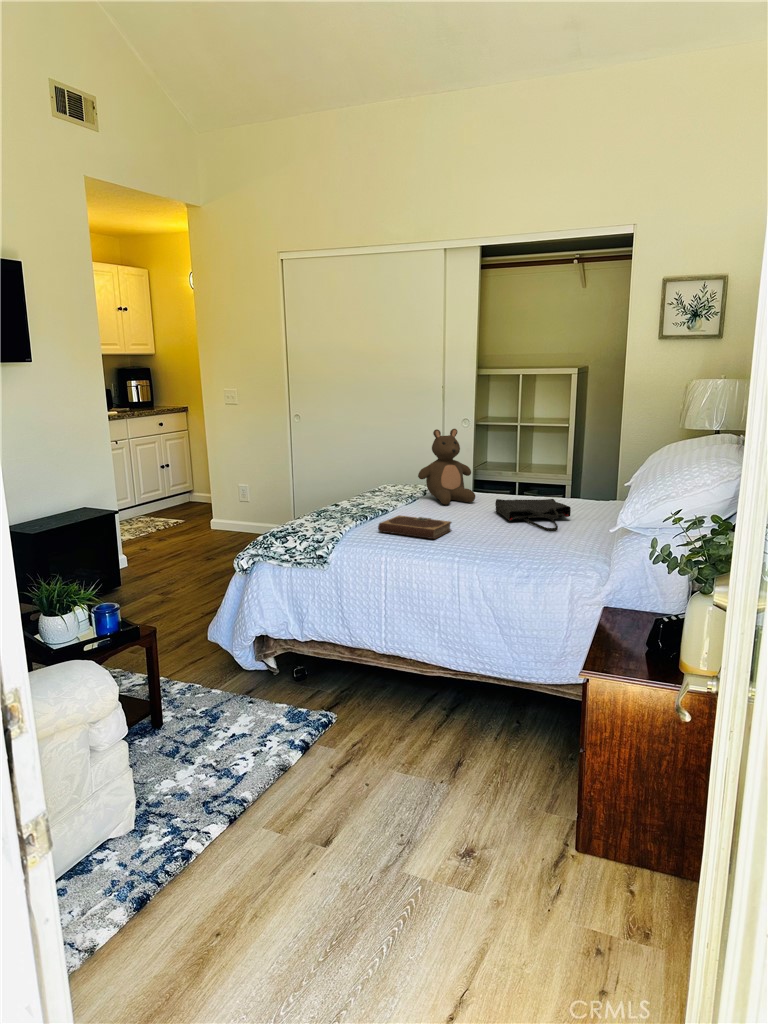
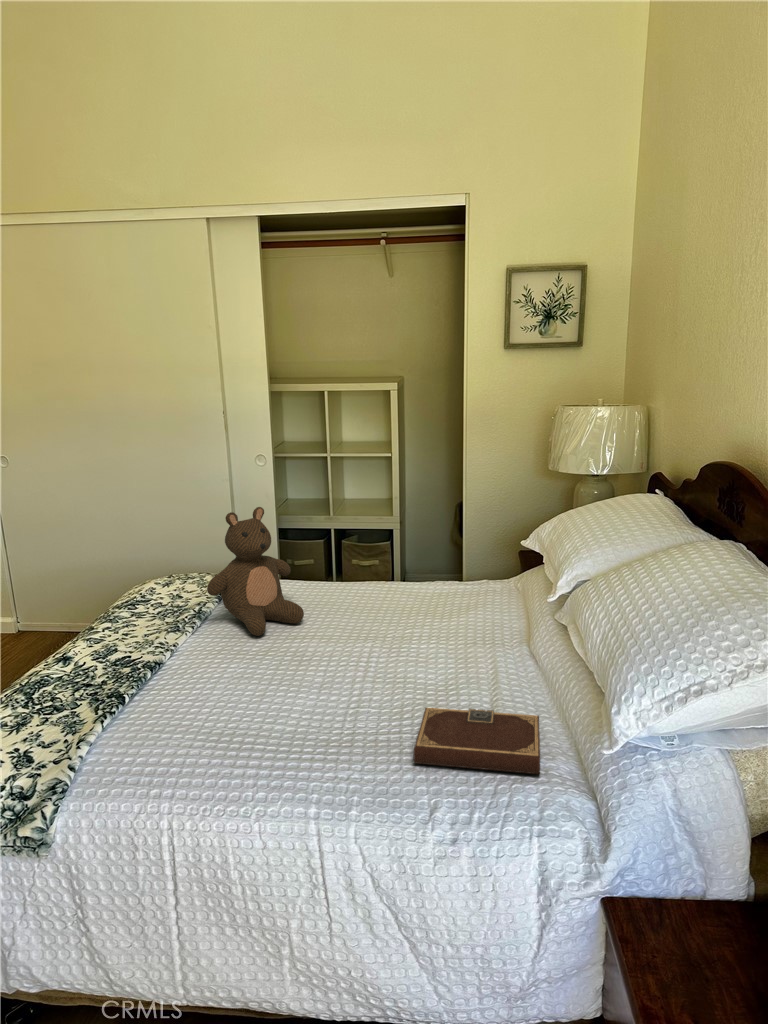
tote bag: present [495,499,571,532] -> none [342,610,464,693]
notebook: present [378,516,452,539] -> present [413,707,540,774]

